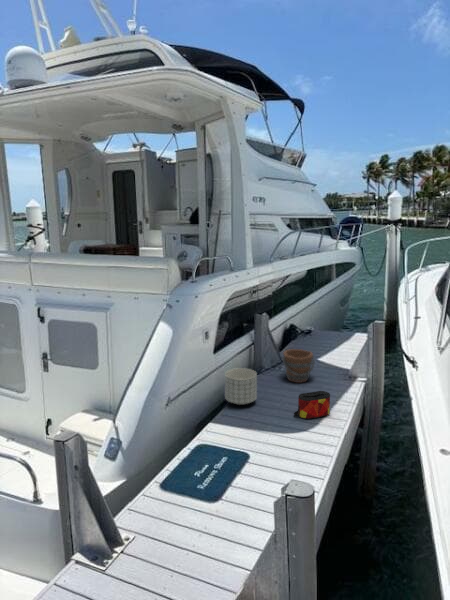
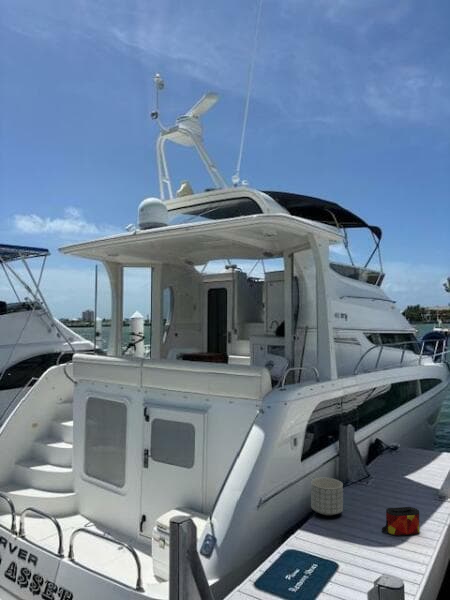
bucket: present [282,349,315,383] -> none [367,463,402,499]

